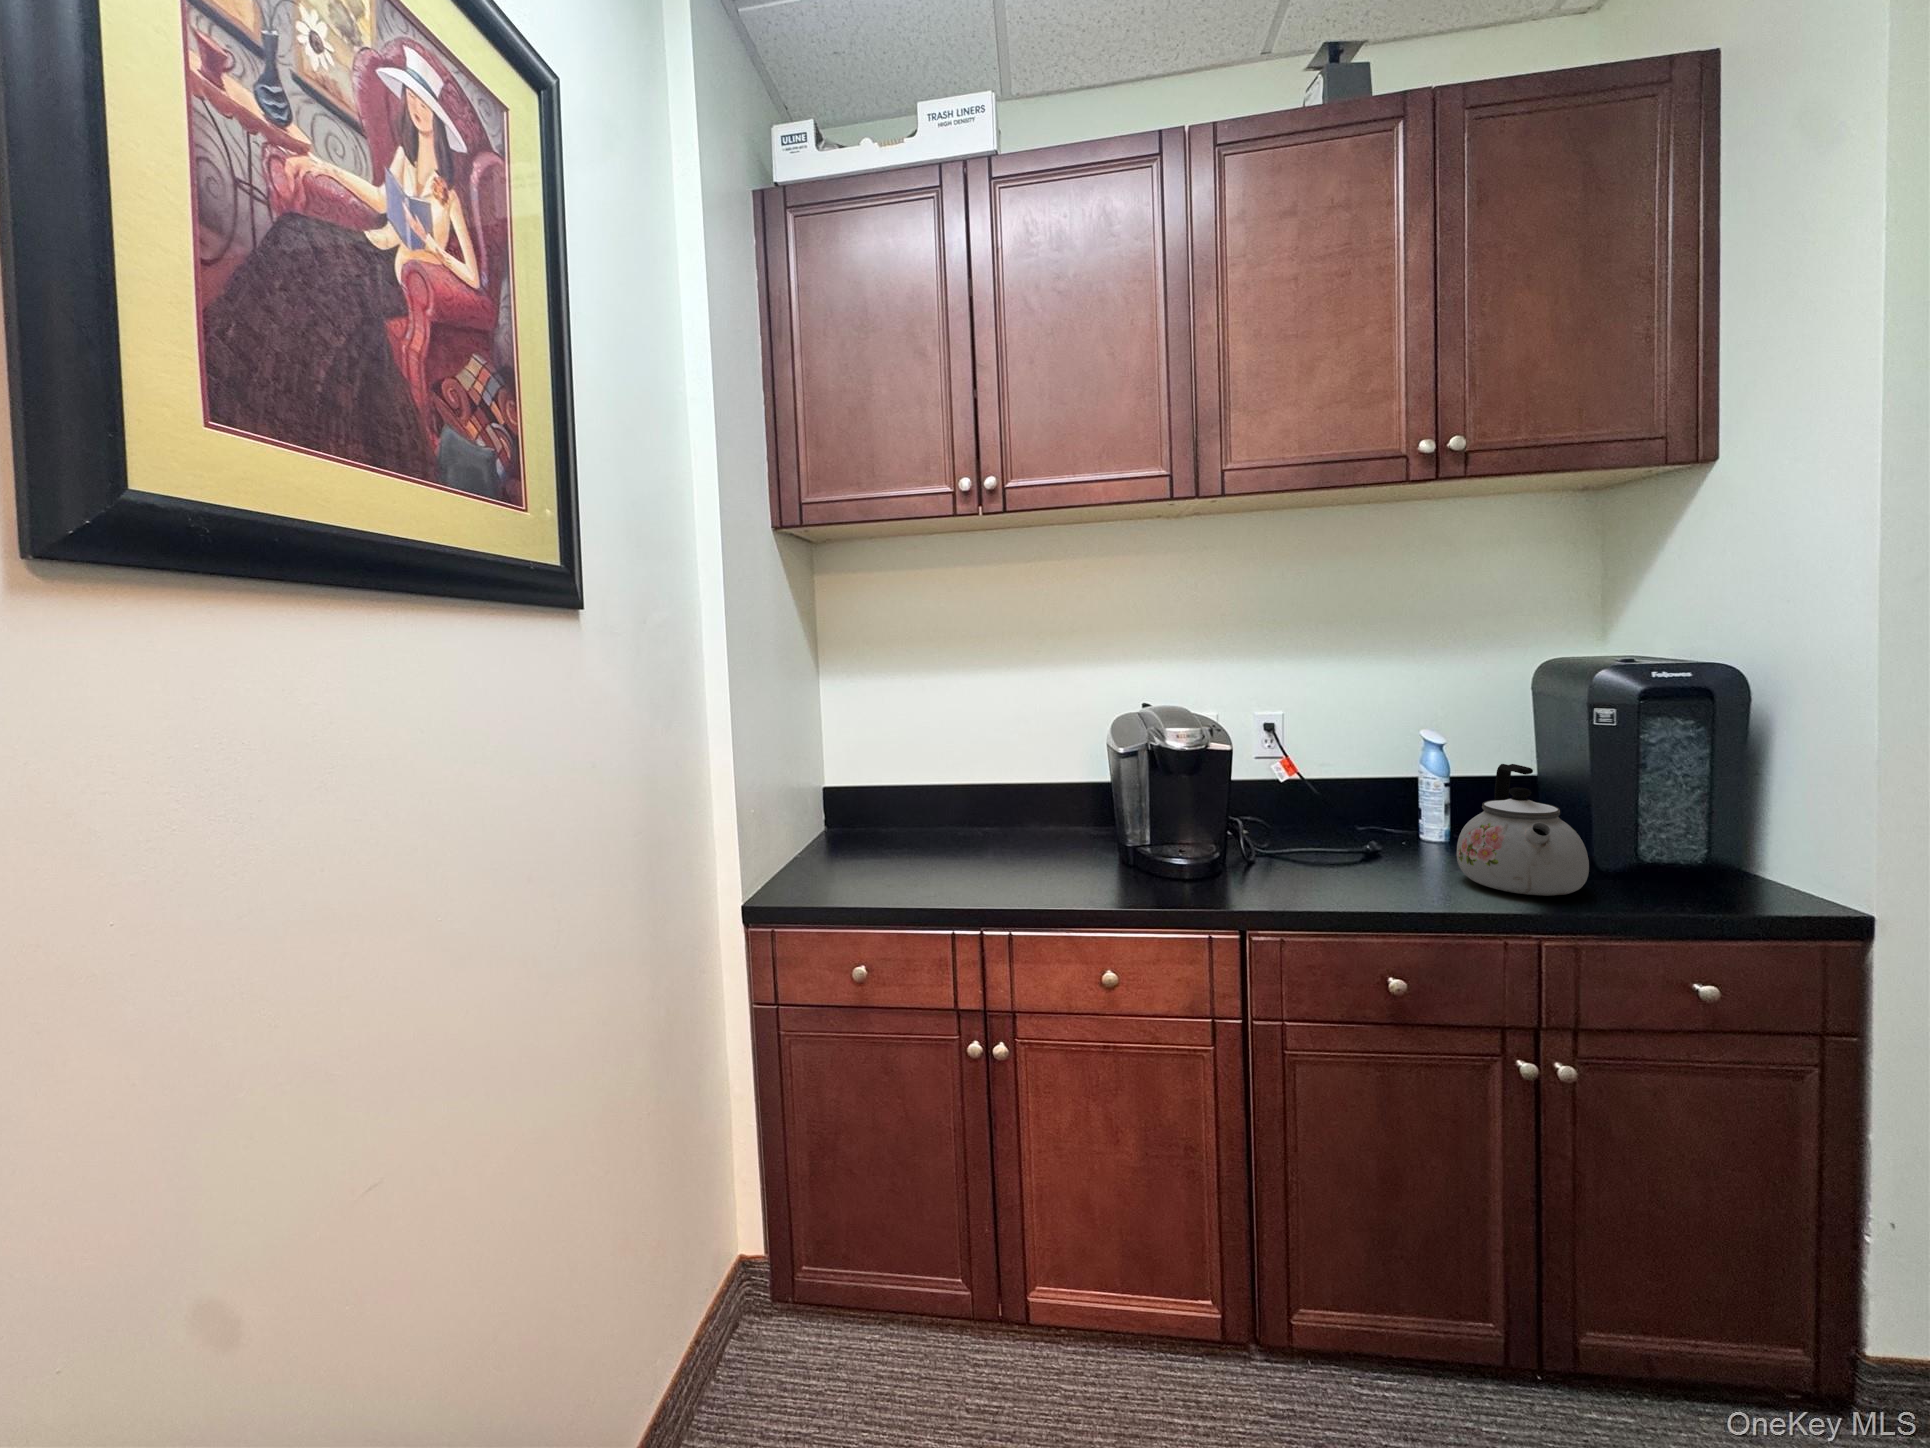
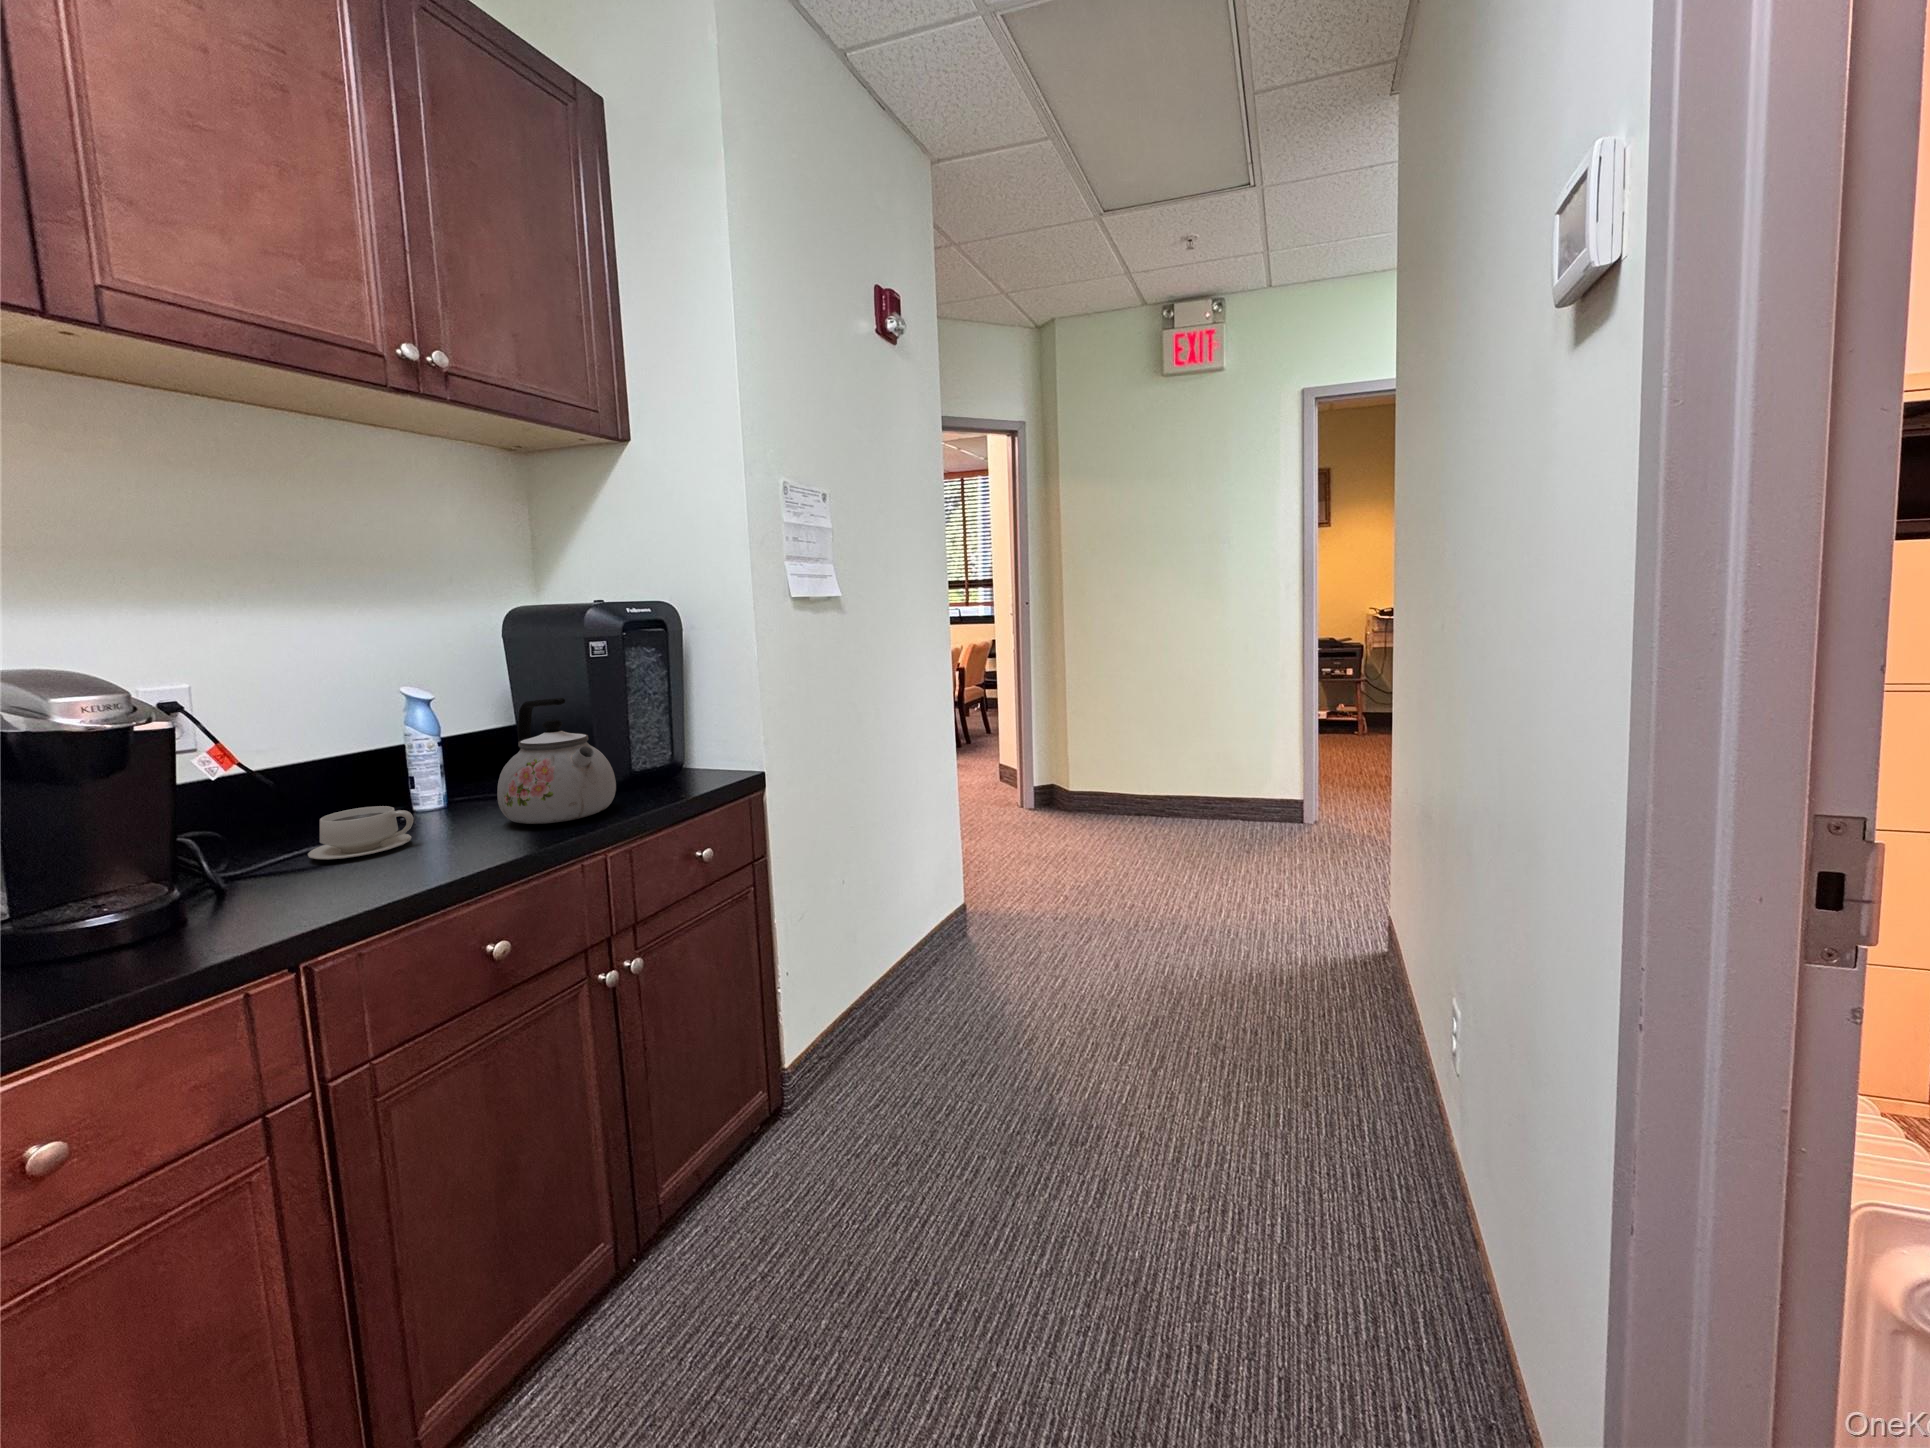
teacup: none [1311,825,1384,866] -> present [308,806,414,859]

